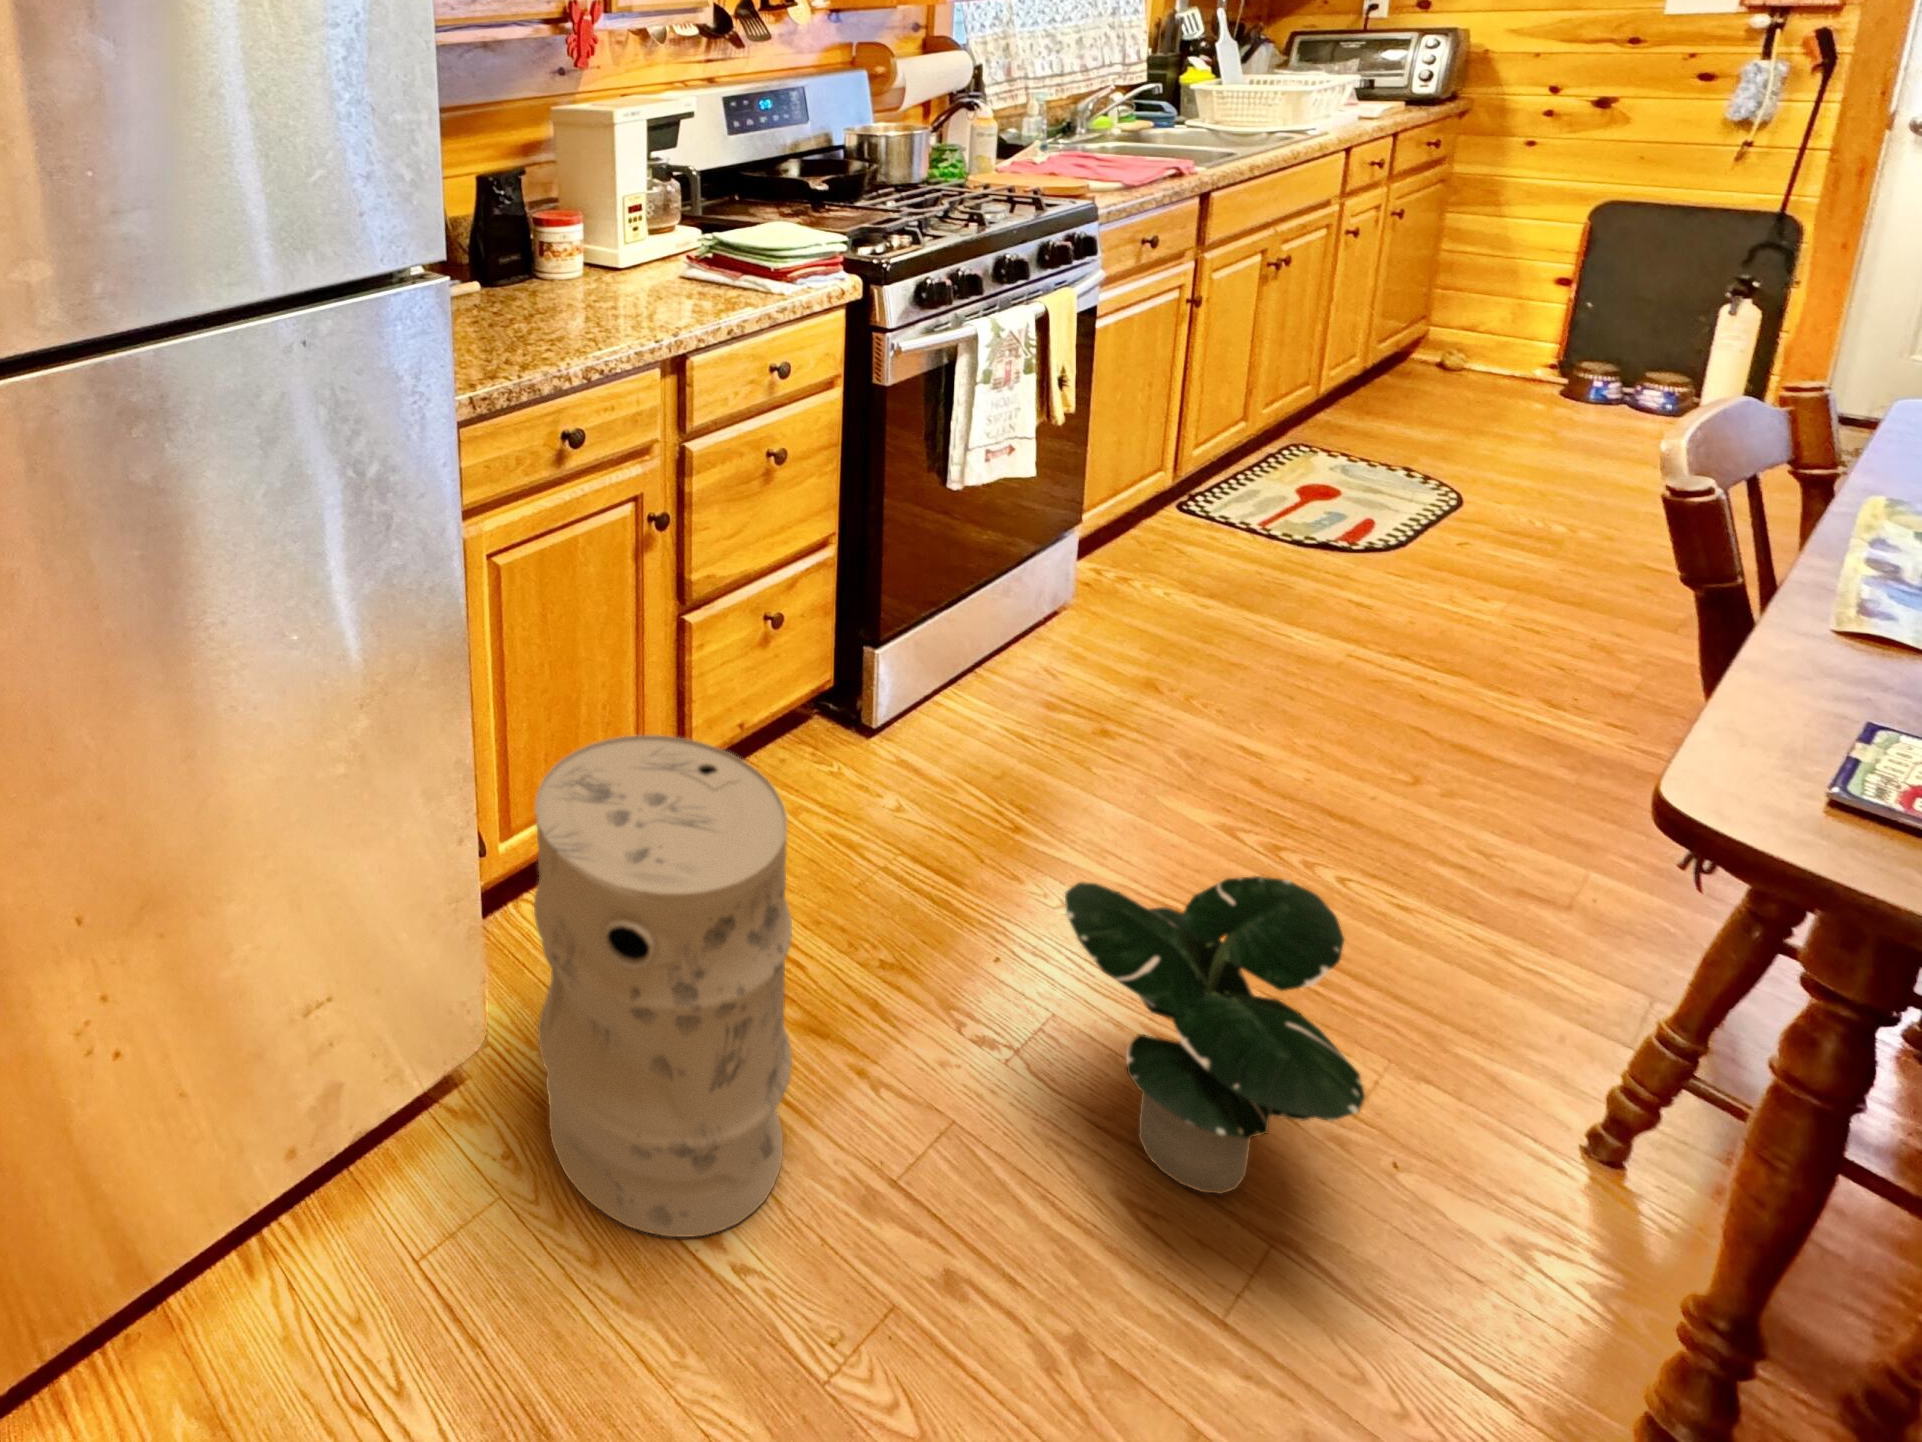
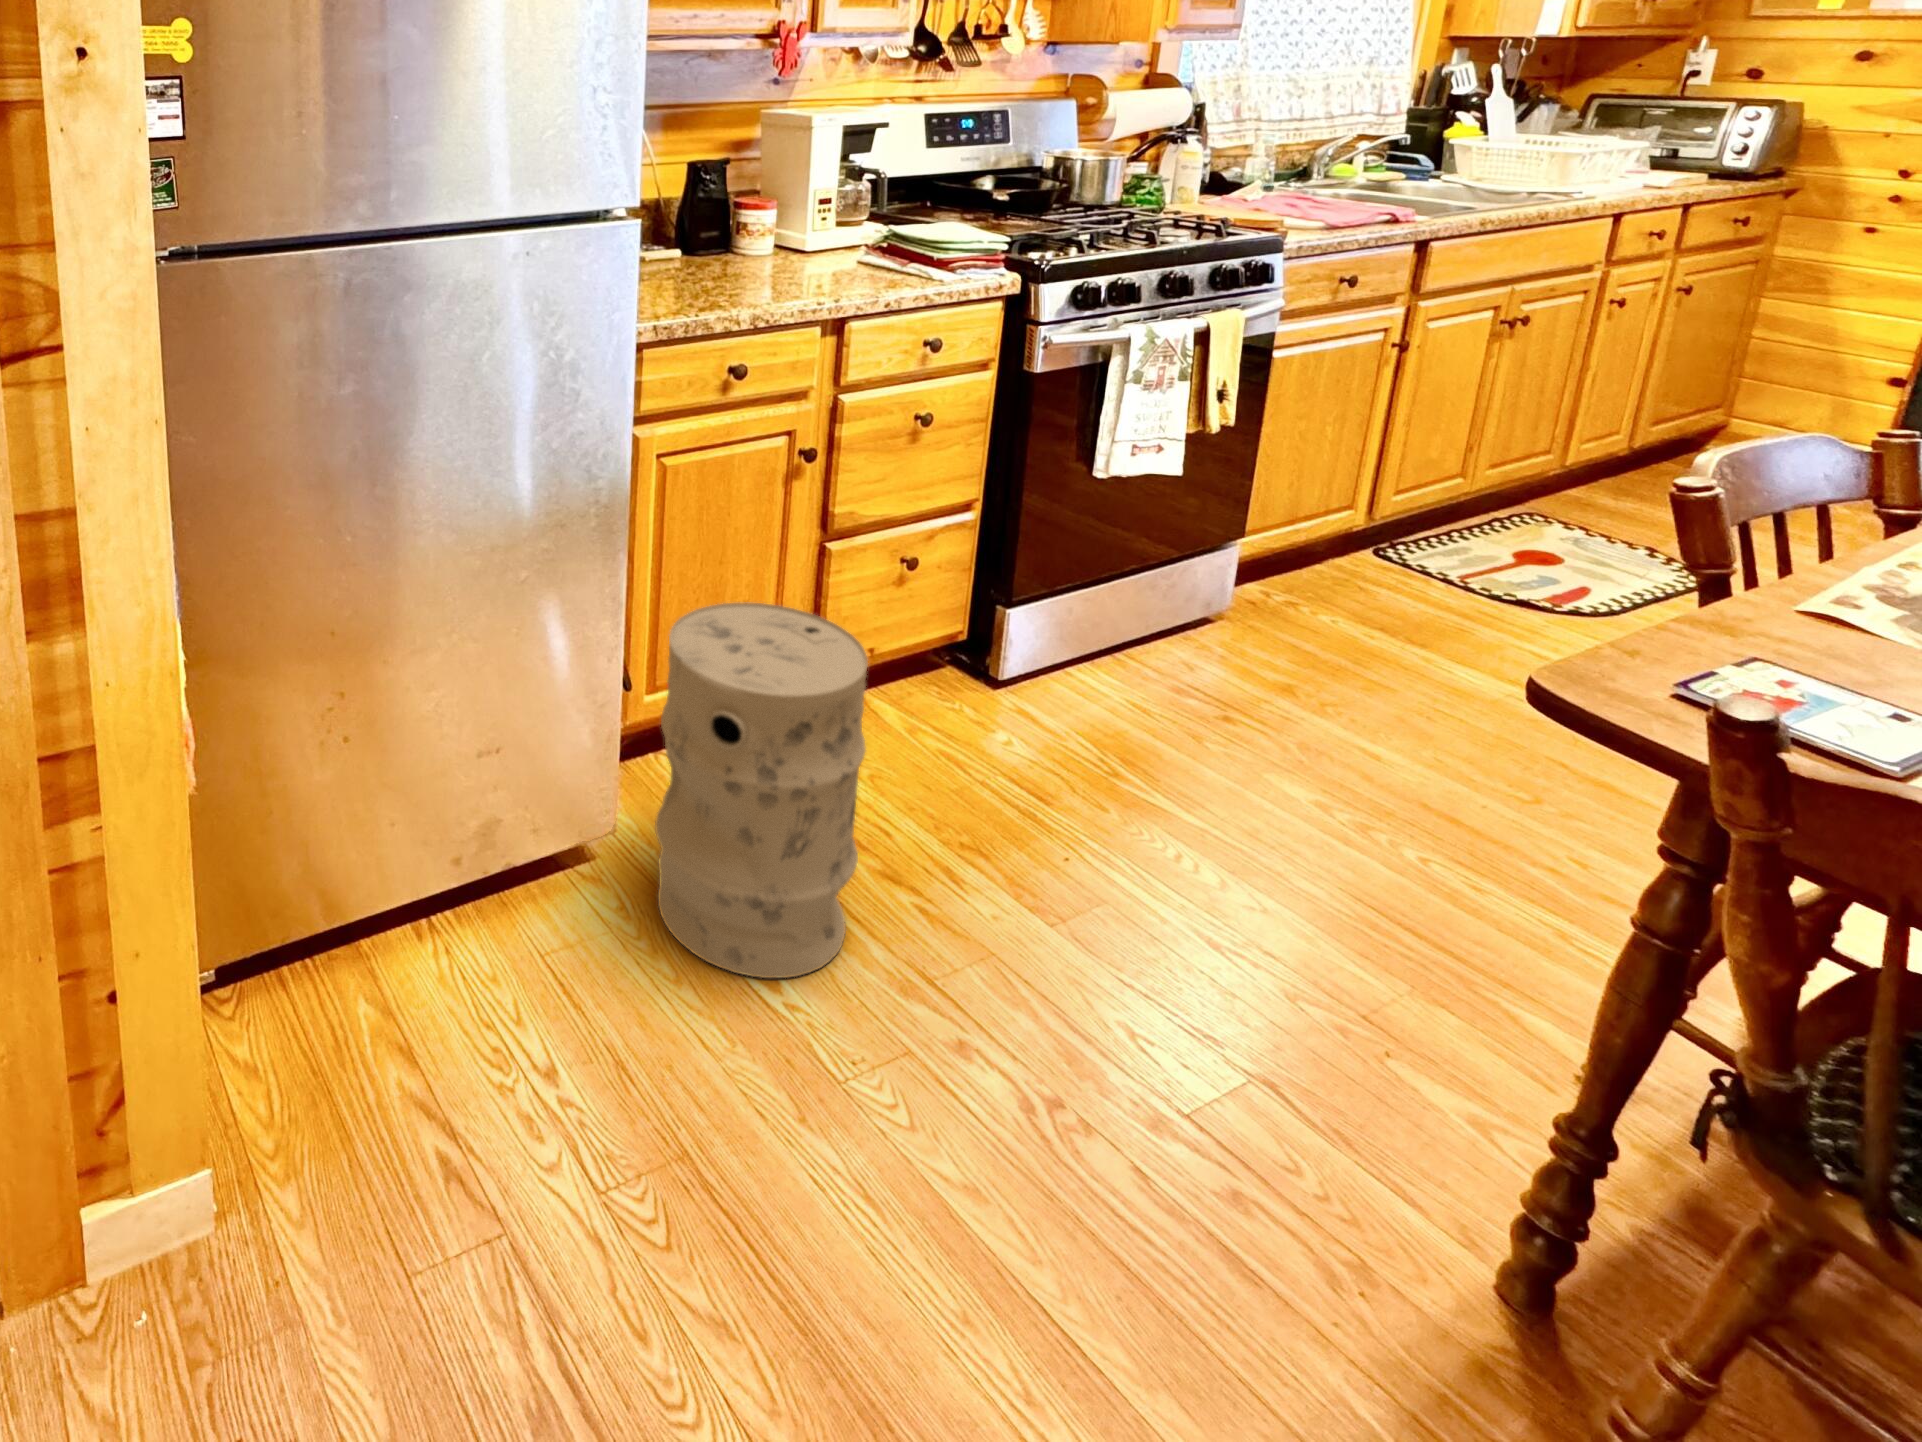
potted plant: present [1065,876,1365,1194] -> none [1102,769,1342,1032]

